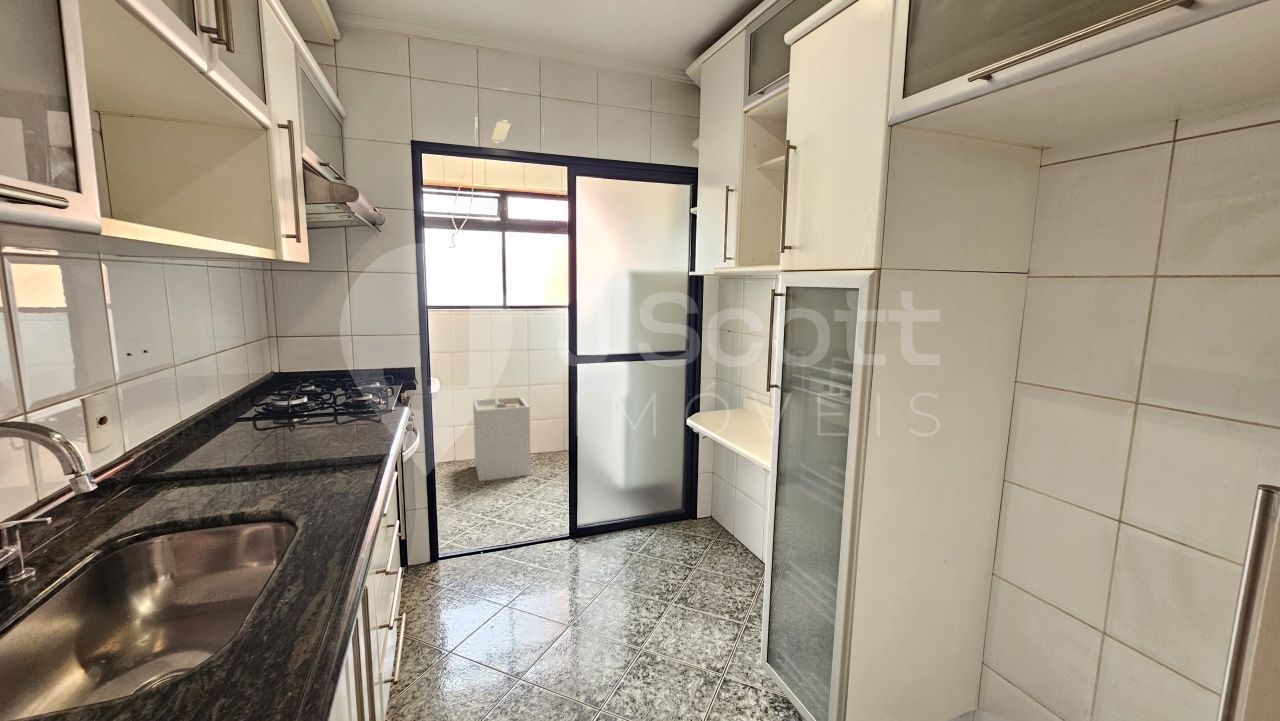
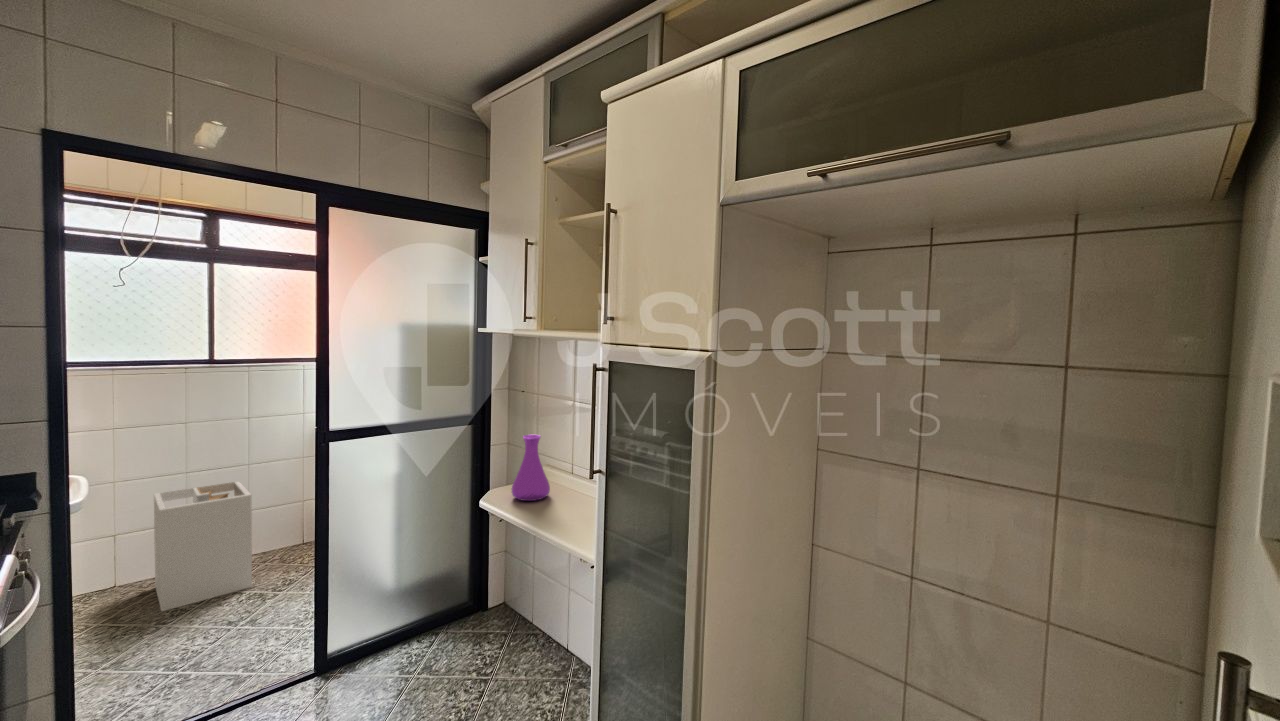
vase: none [714,366,748,424] -> present [512,435,550,501]

